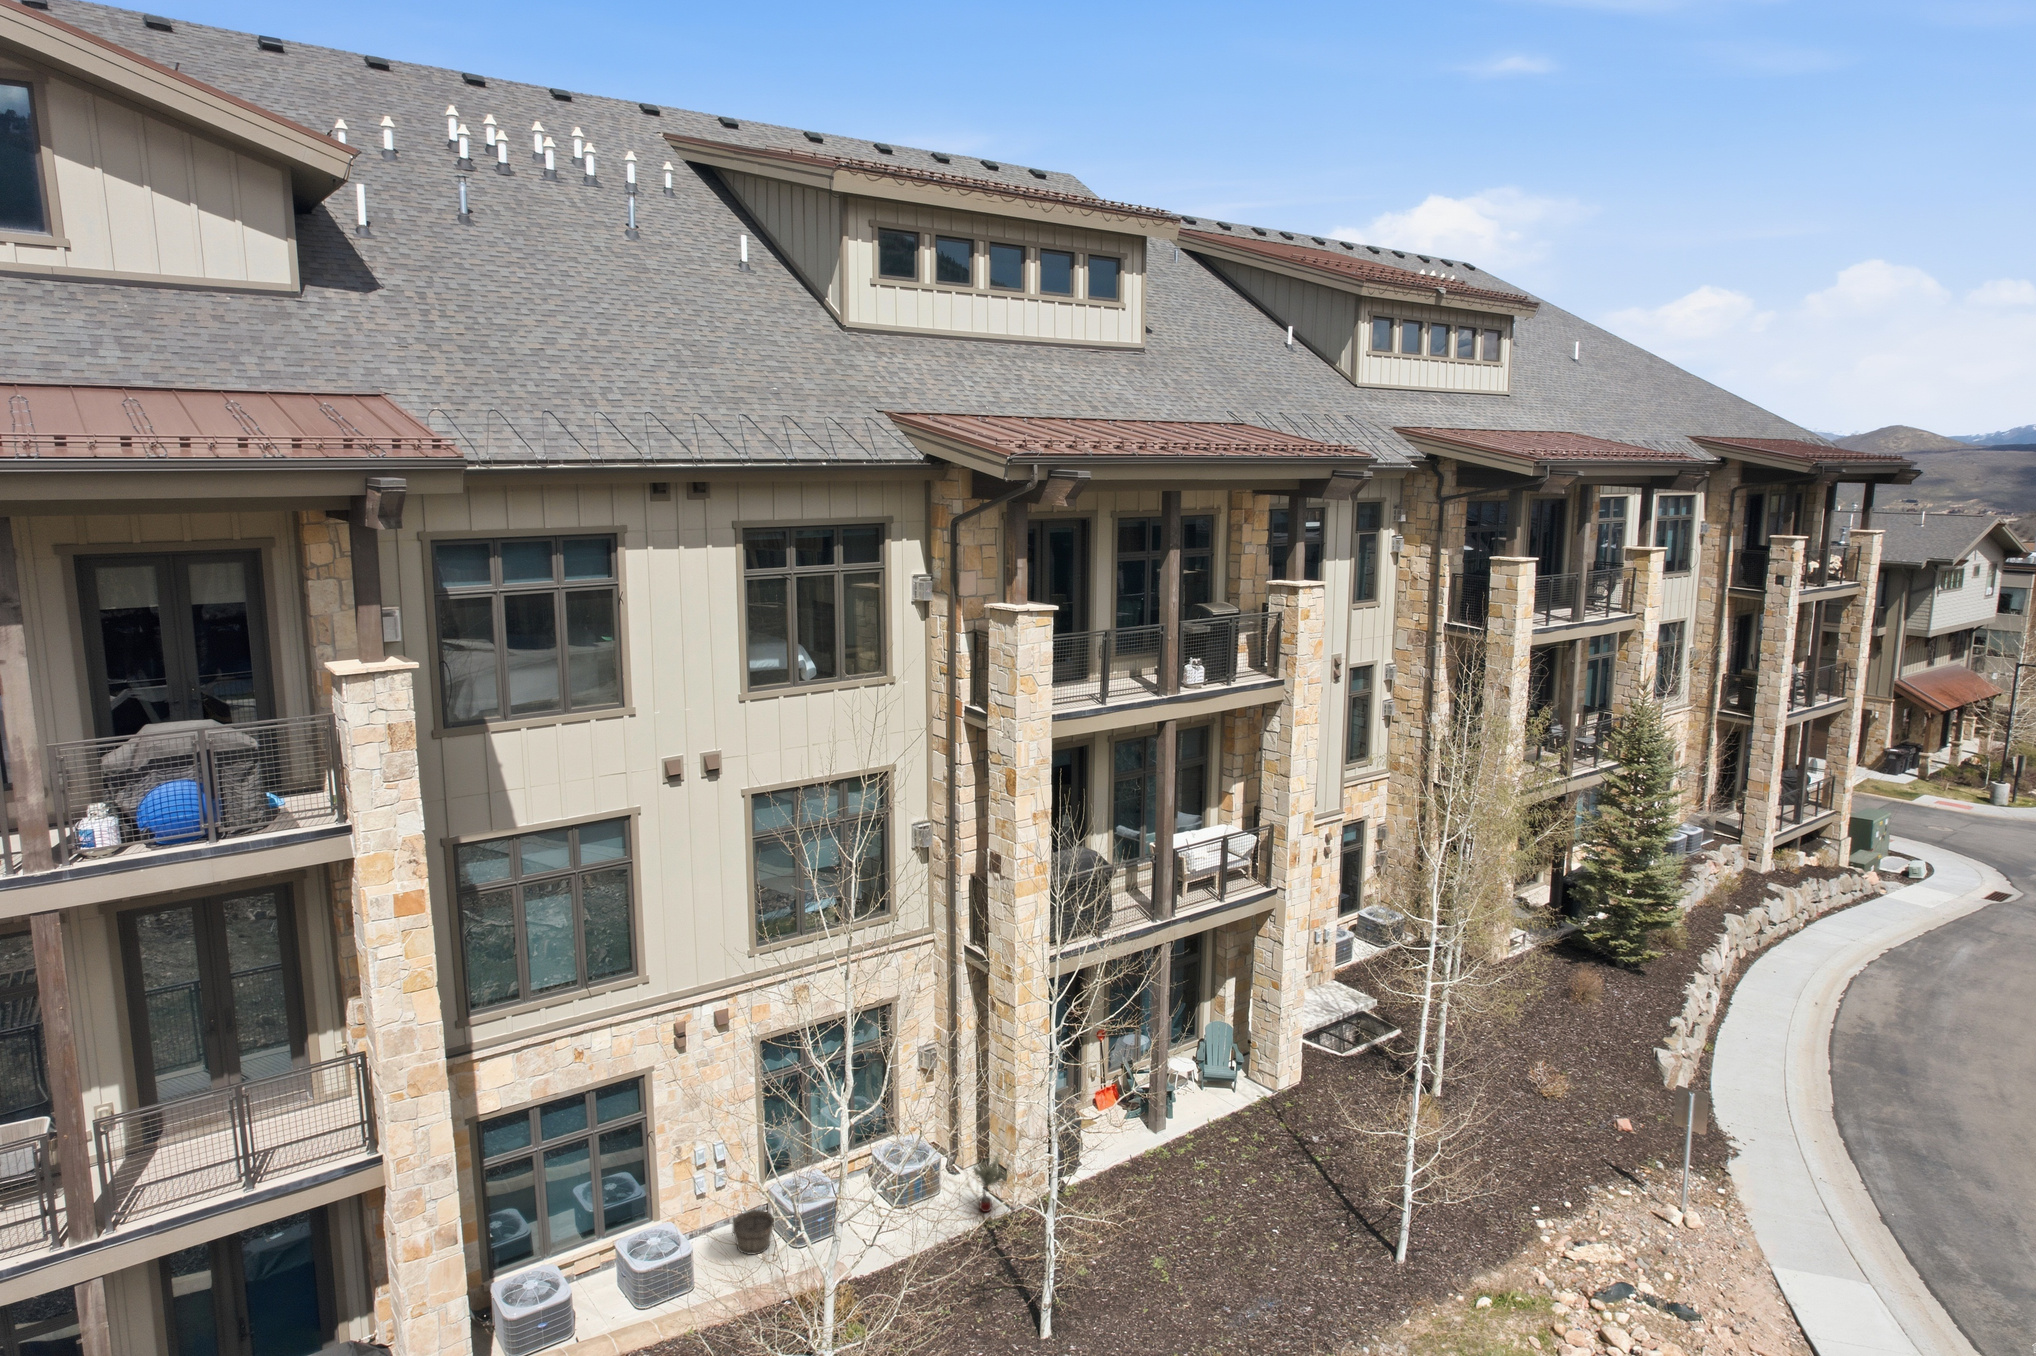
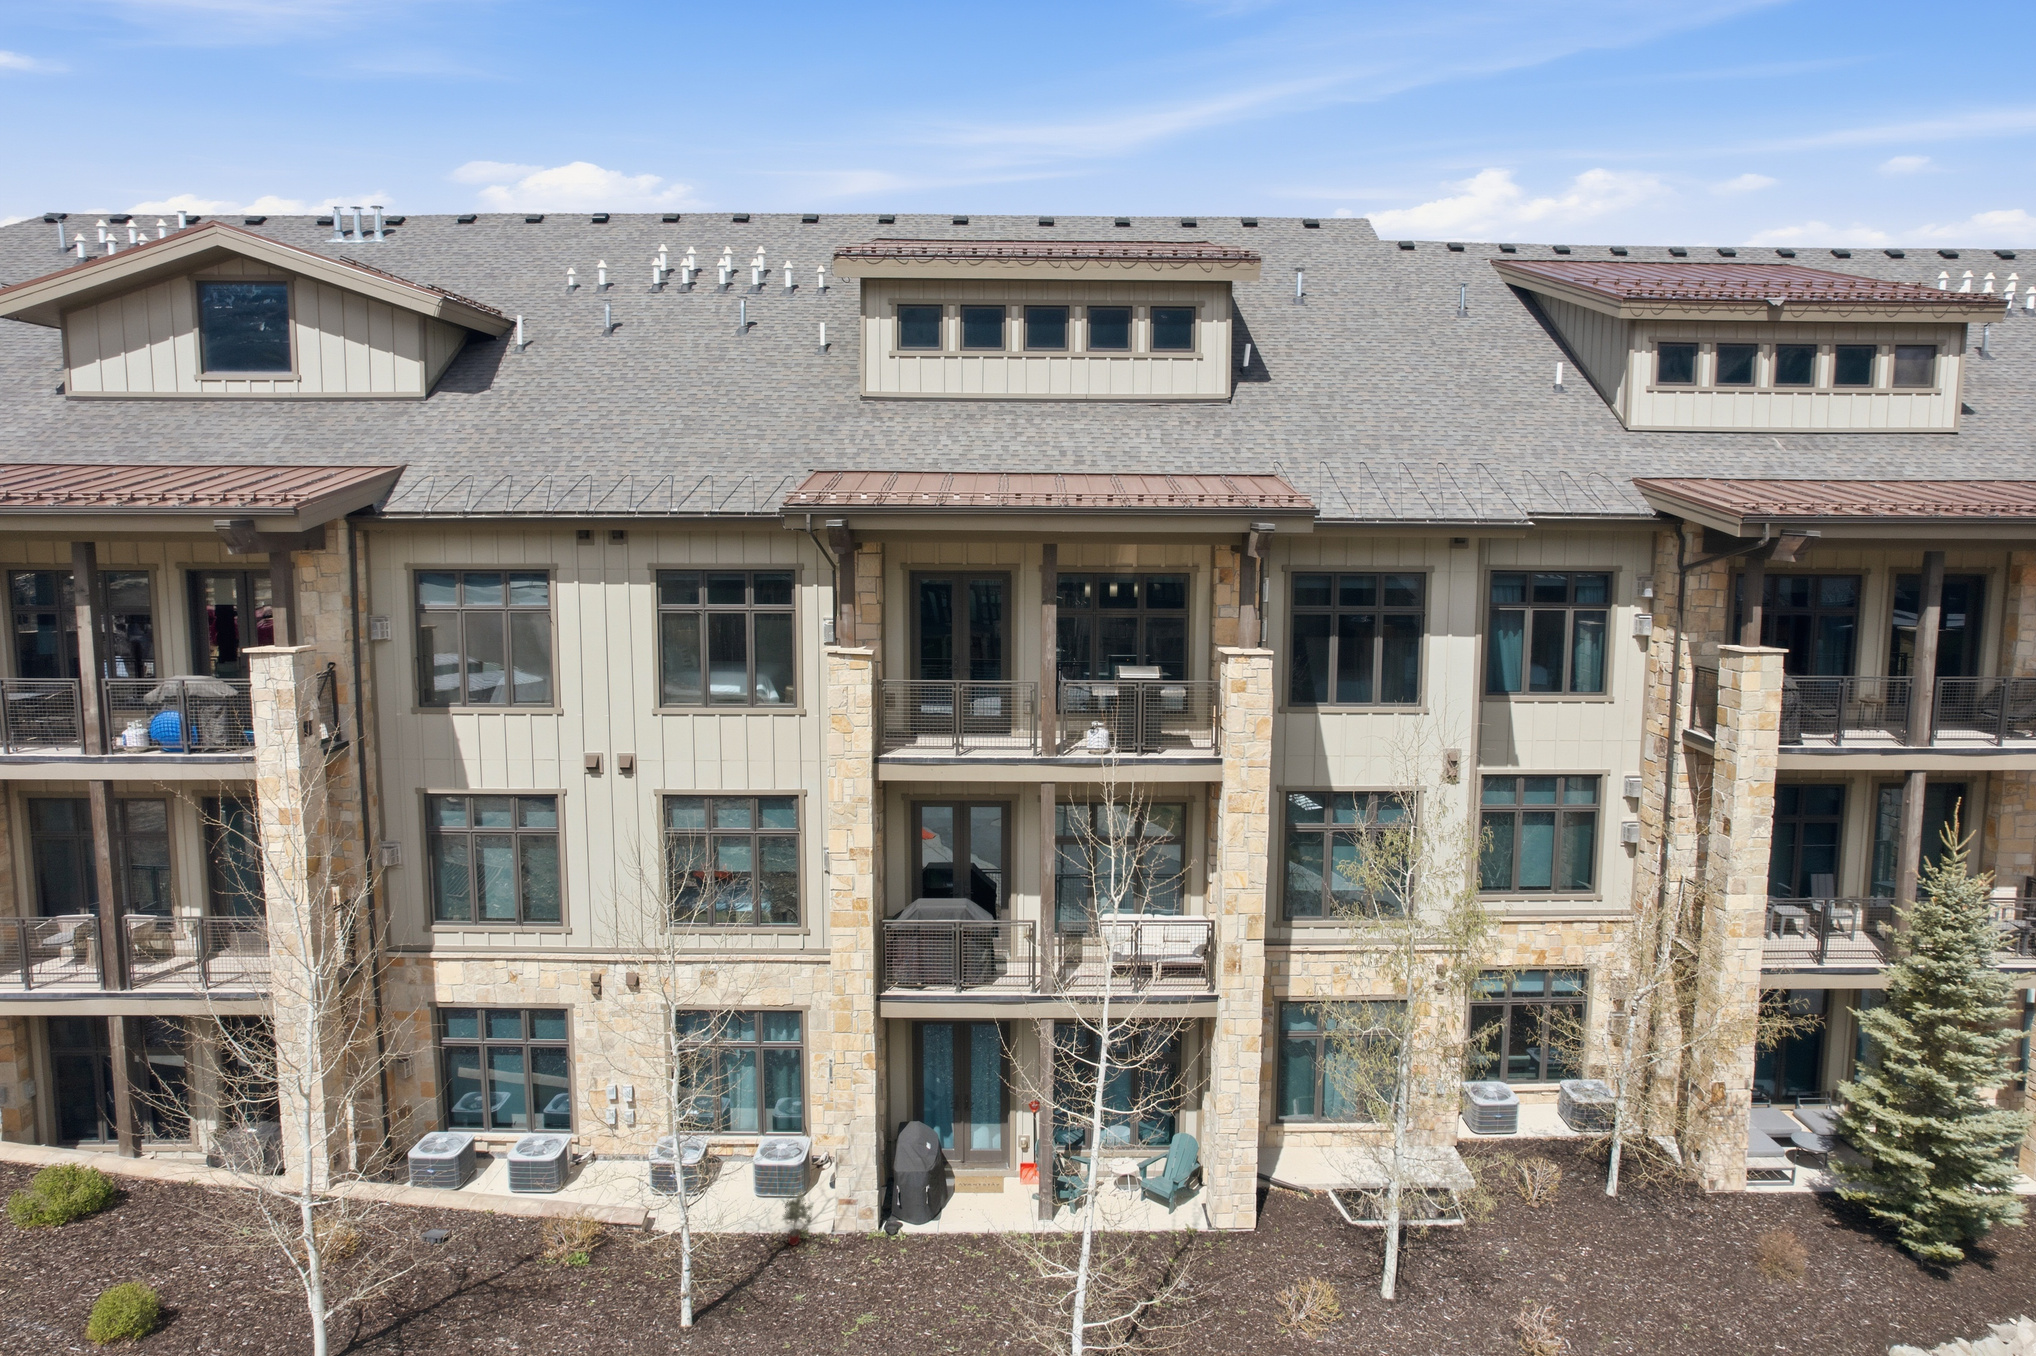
wooden bucket: present [732,1210,774,1254] -> none [598,1152,635,1193]

